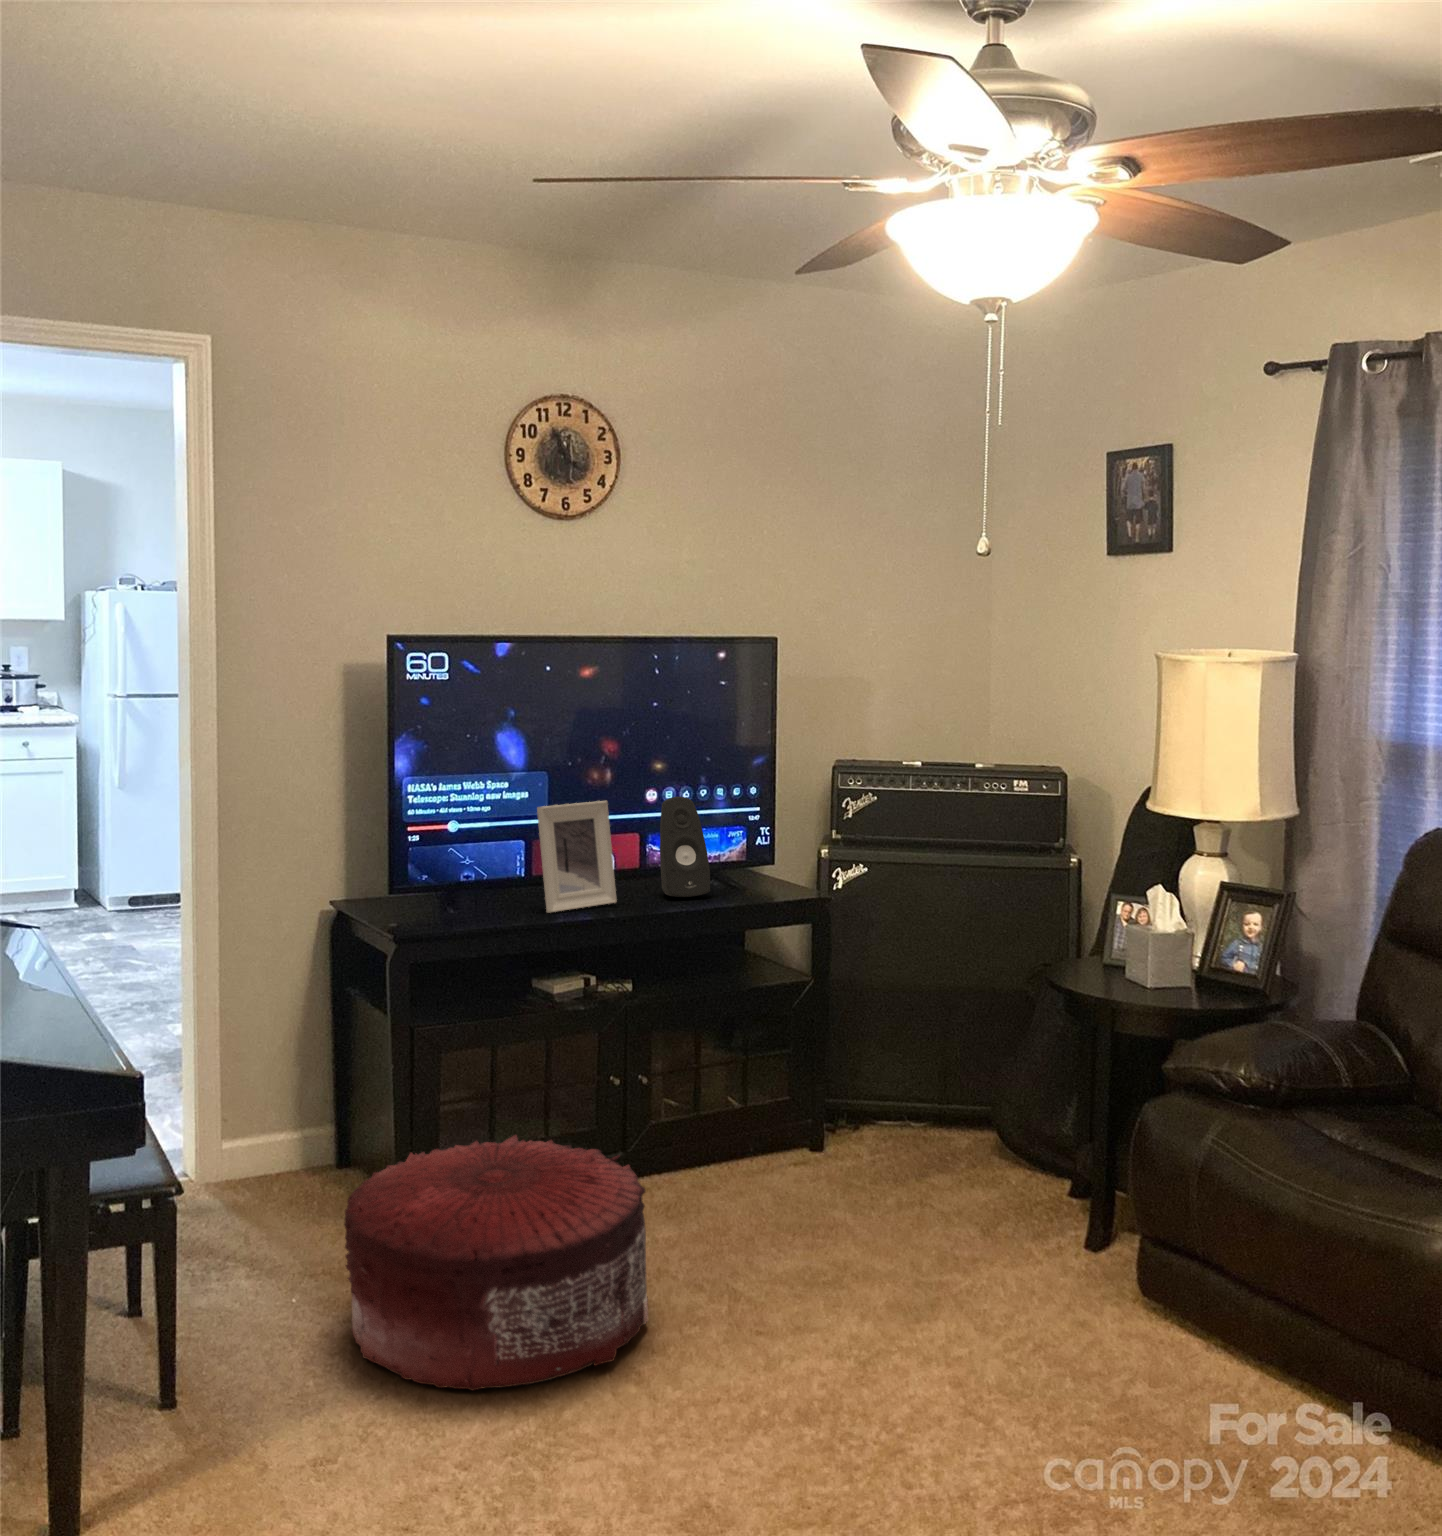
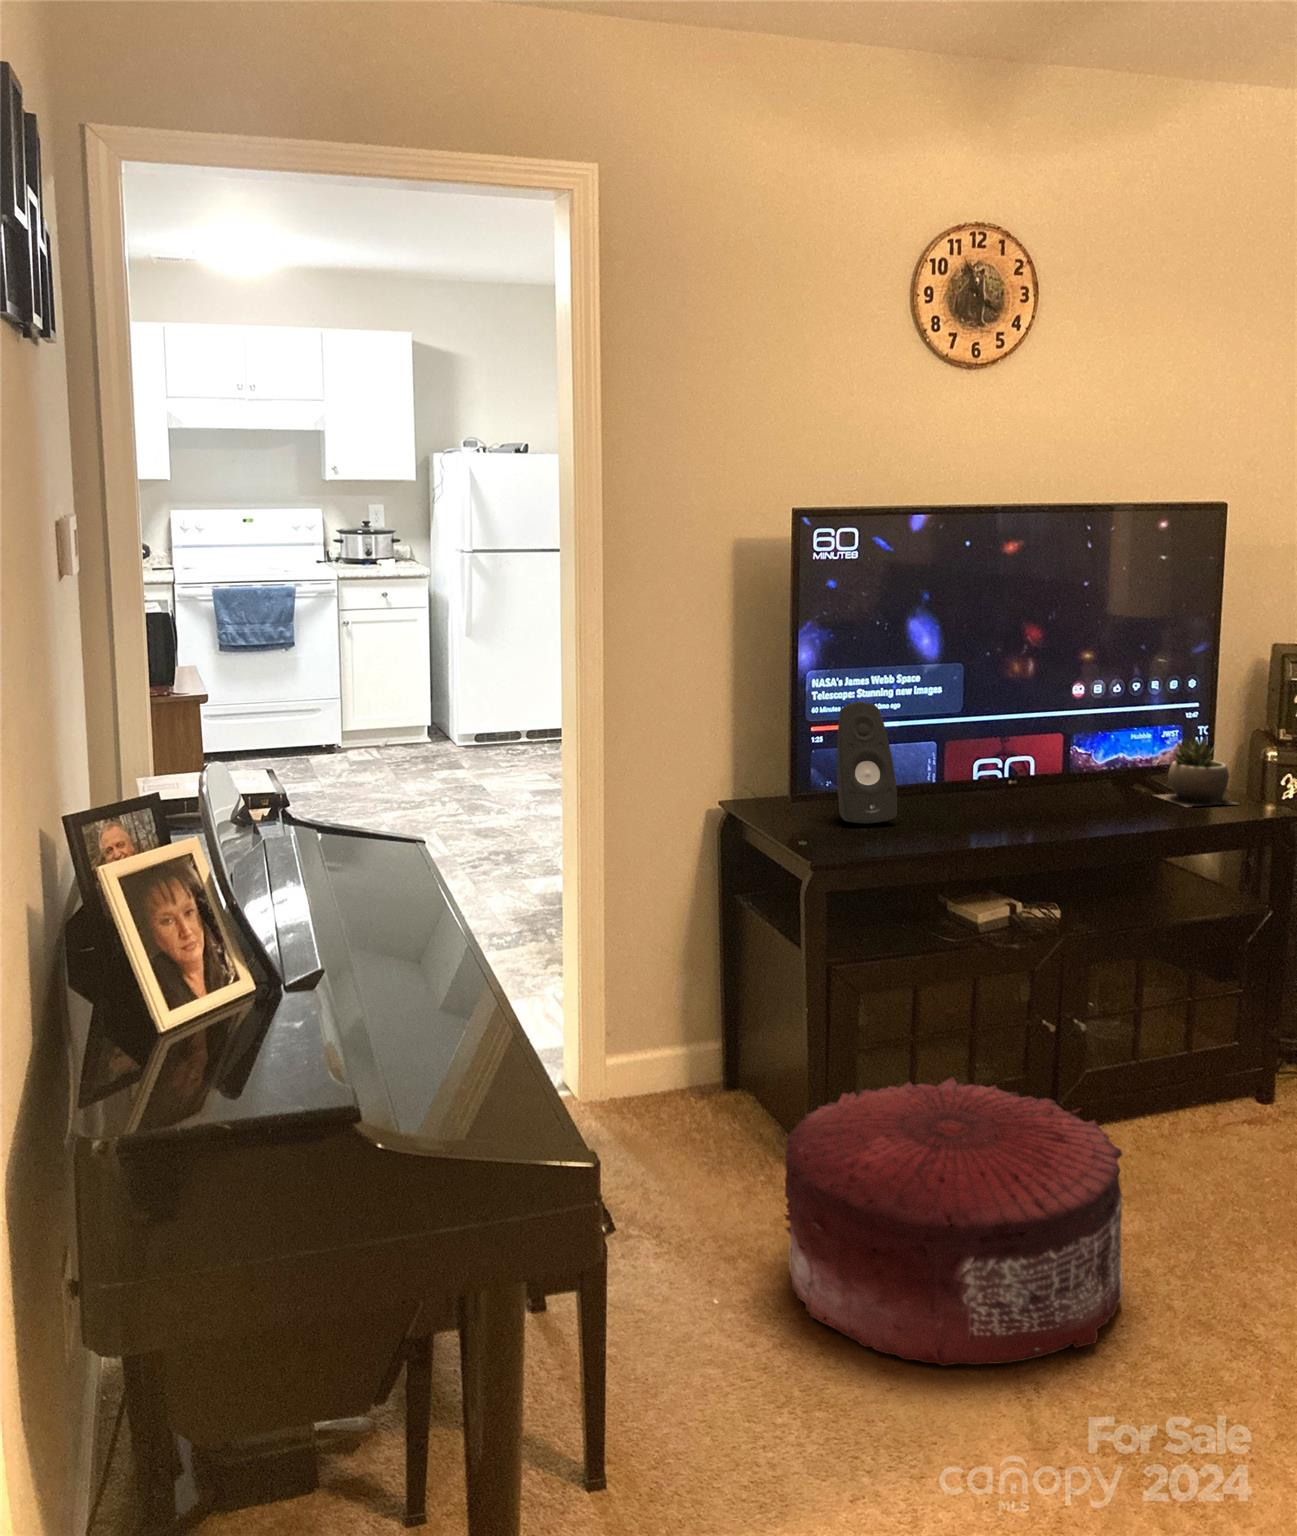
speaker: present [660,797,710,897] -> present [837,702,897,824]
picture frame: present [537,801,617,913] -> none [957,697,1041,825]
succulent plant: none [722,833,792,895] -> present [1155,735,1236,807]

